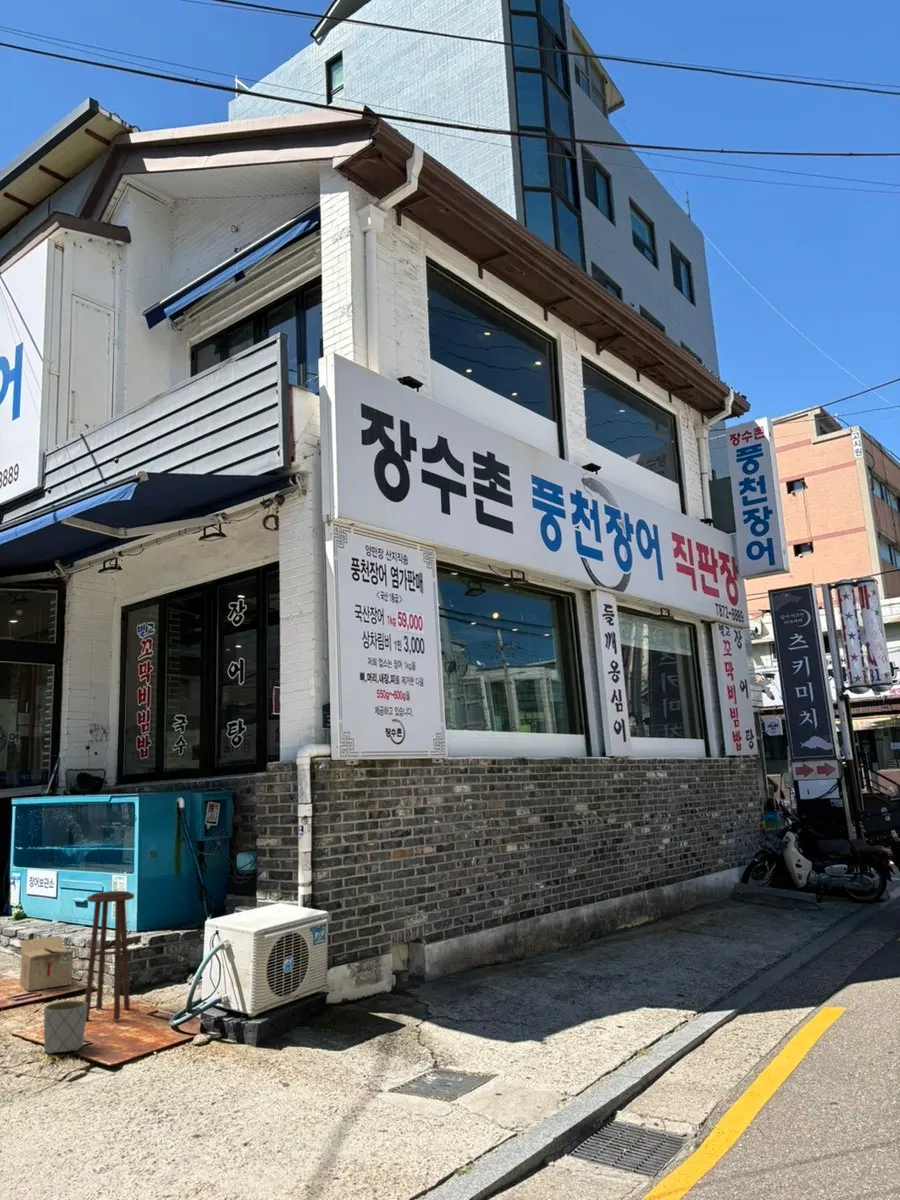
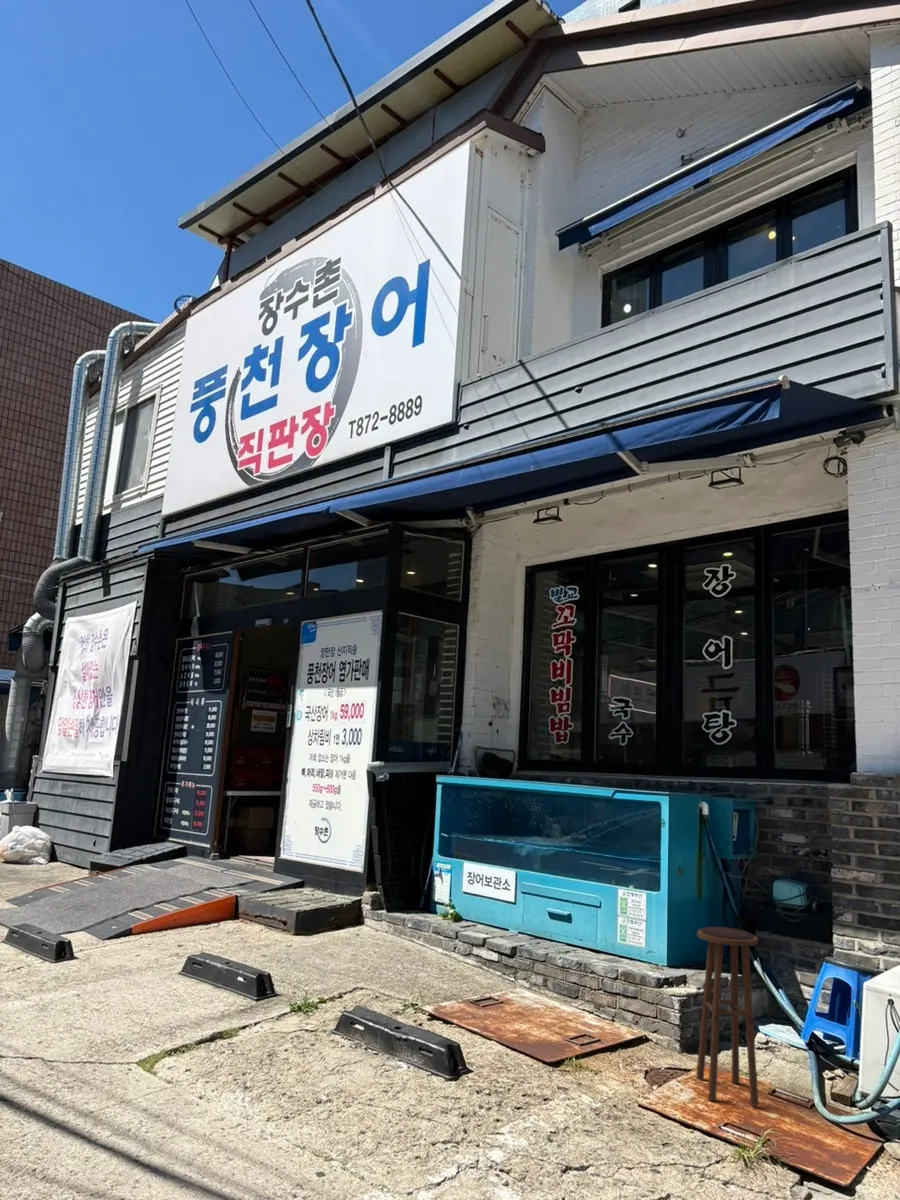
cardboard box: present [20,936,74,991] -> none [541,961,625,1035]
planter: present [44,1001,87,1054] -> none [731,1087,789,1169]

